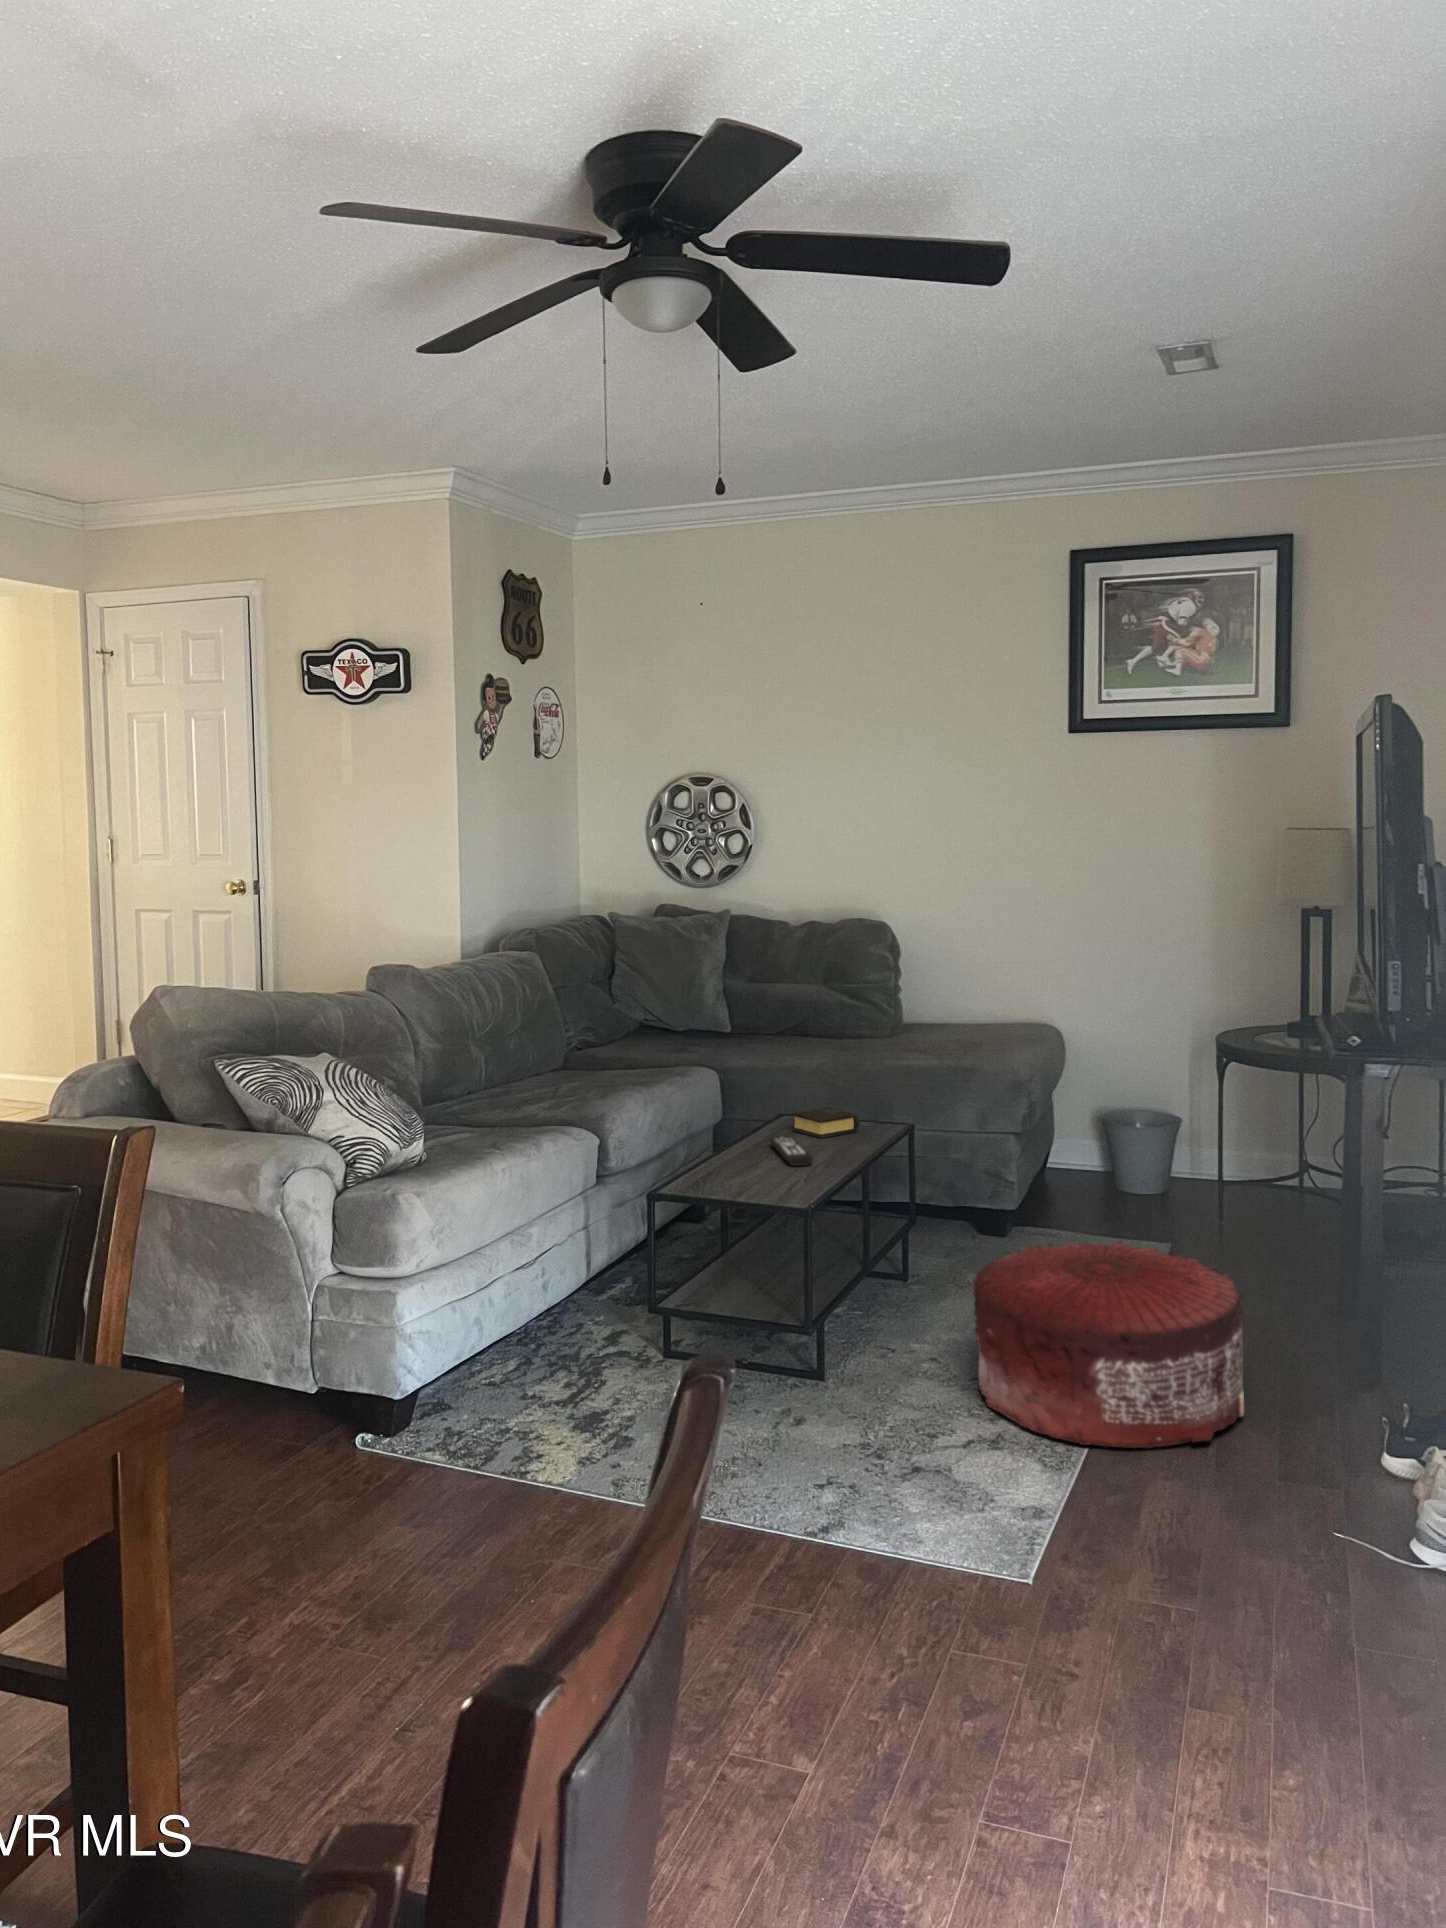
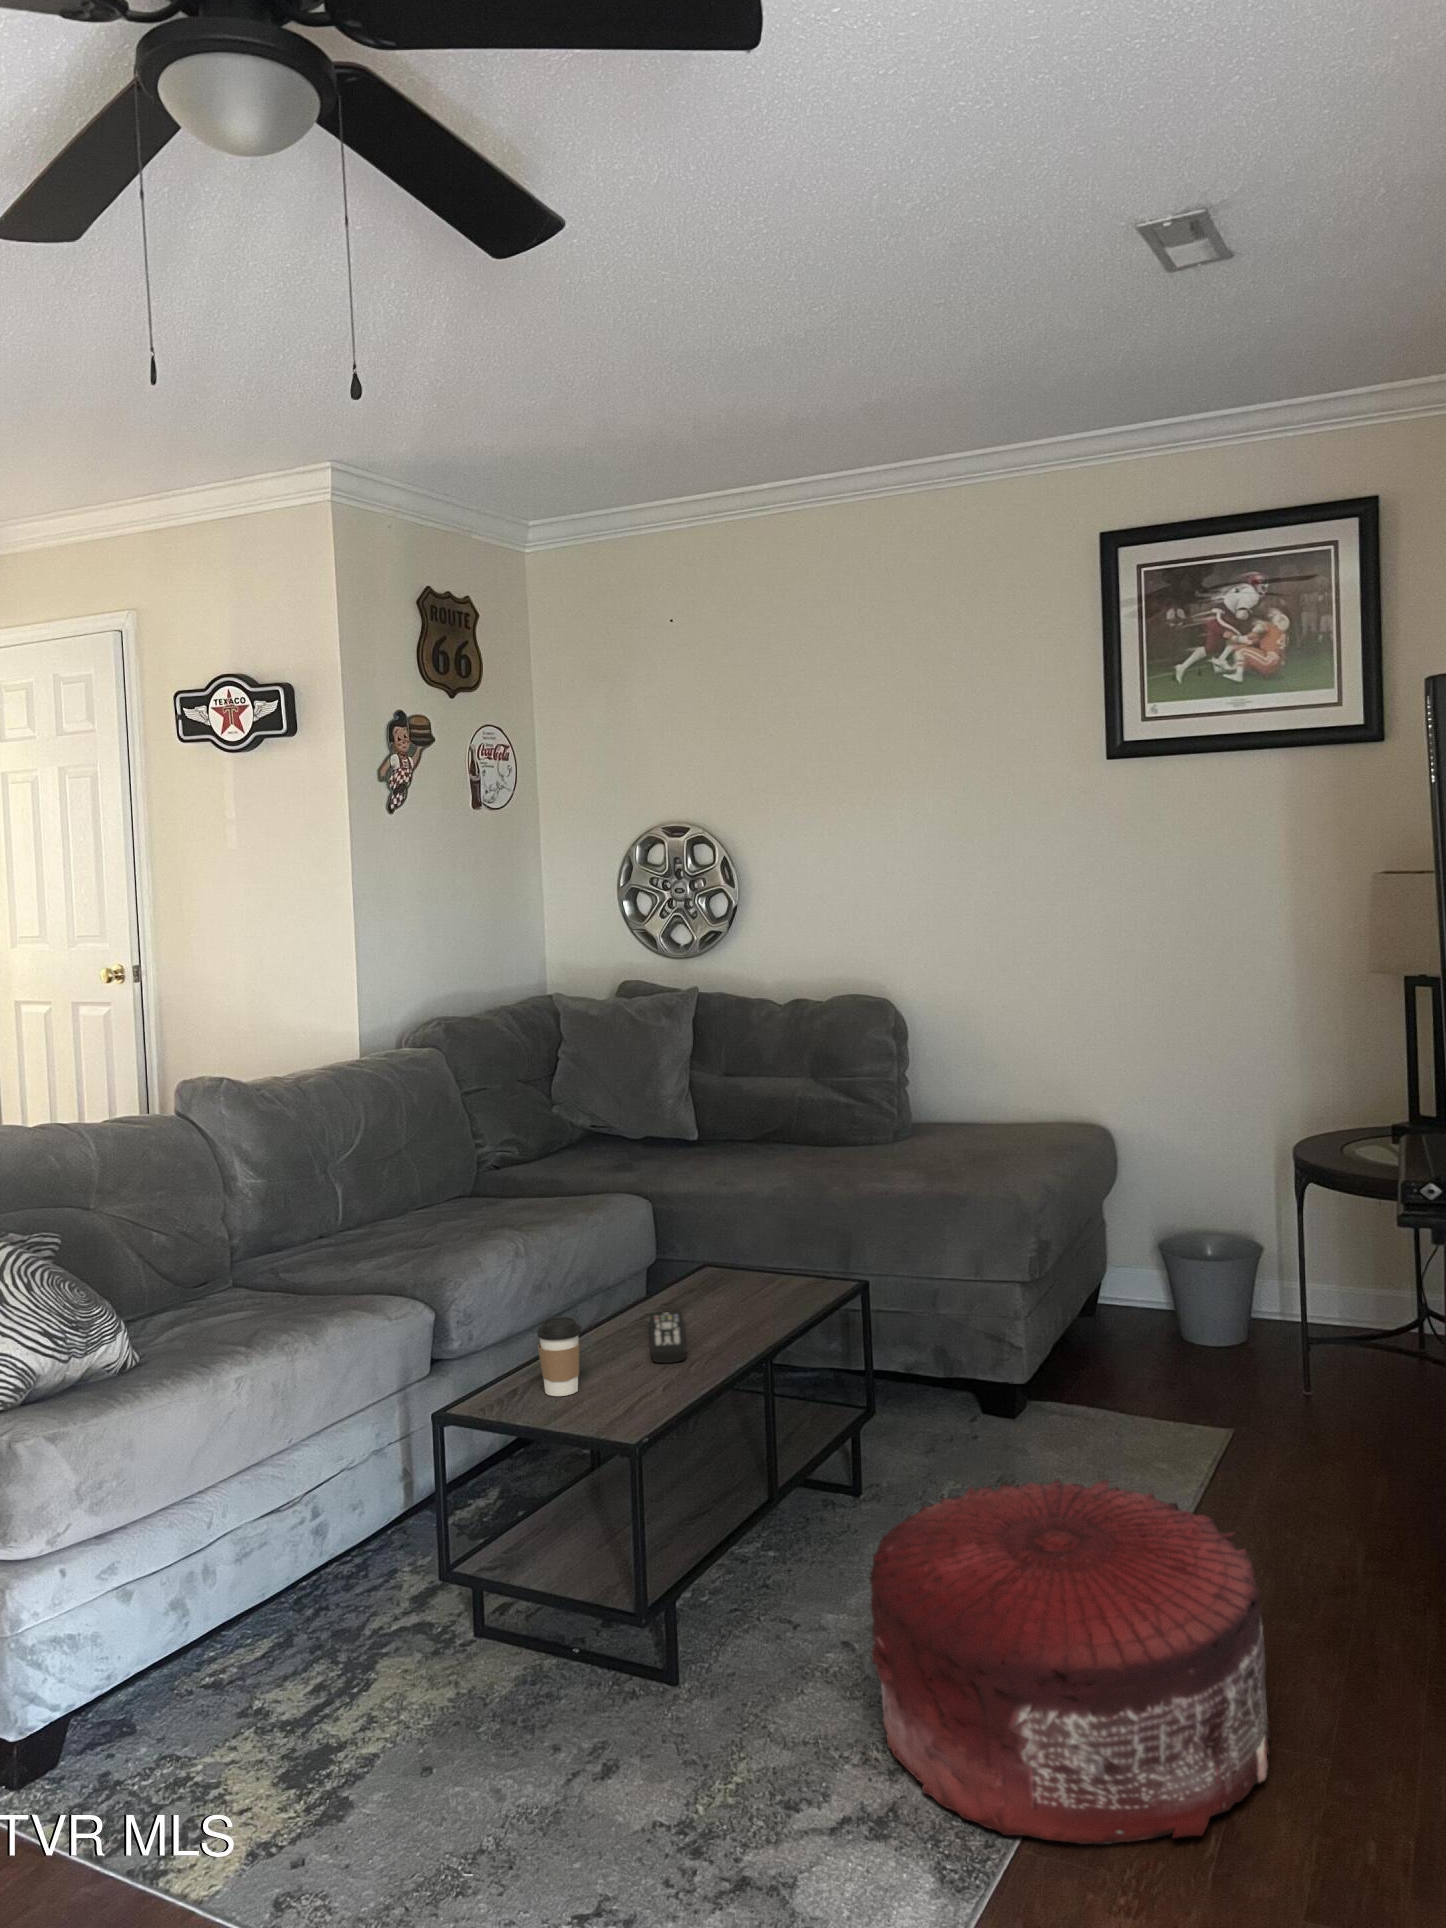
book: present [791,1107,860,1138] -> none [696,1263,785,1310]
coffee cup: none [718,1129,750,1183] -> present [537,1317,582,1396]

